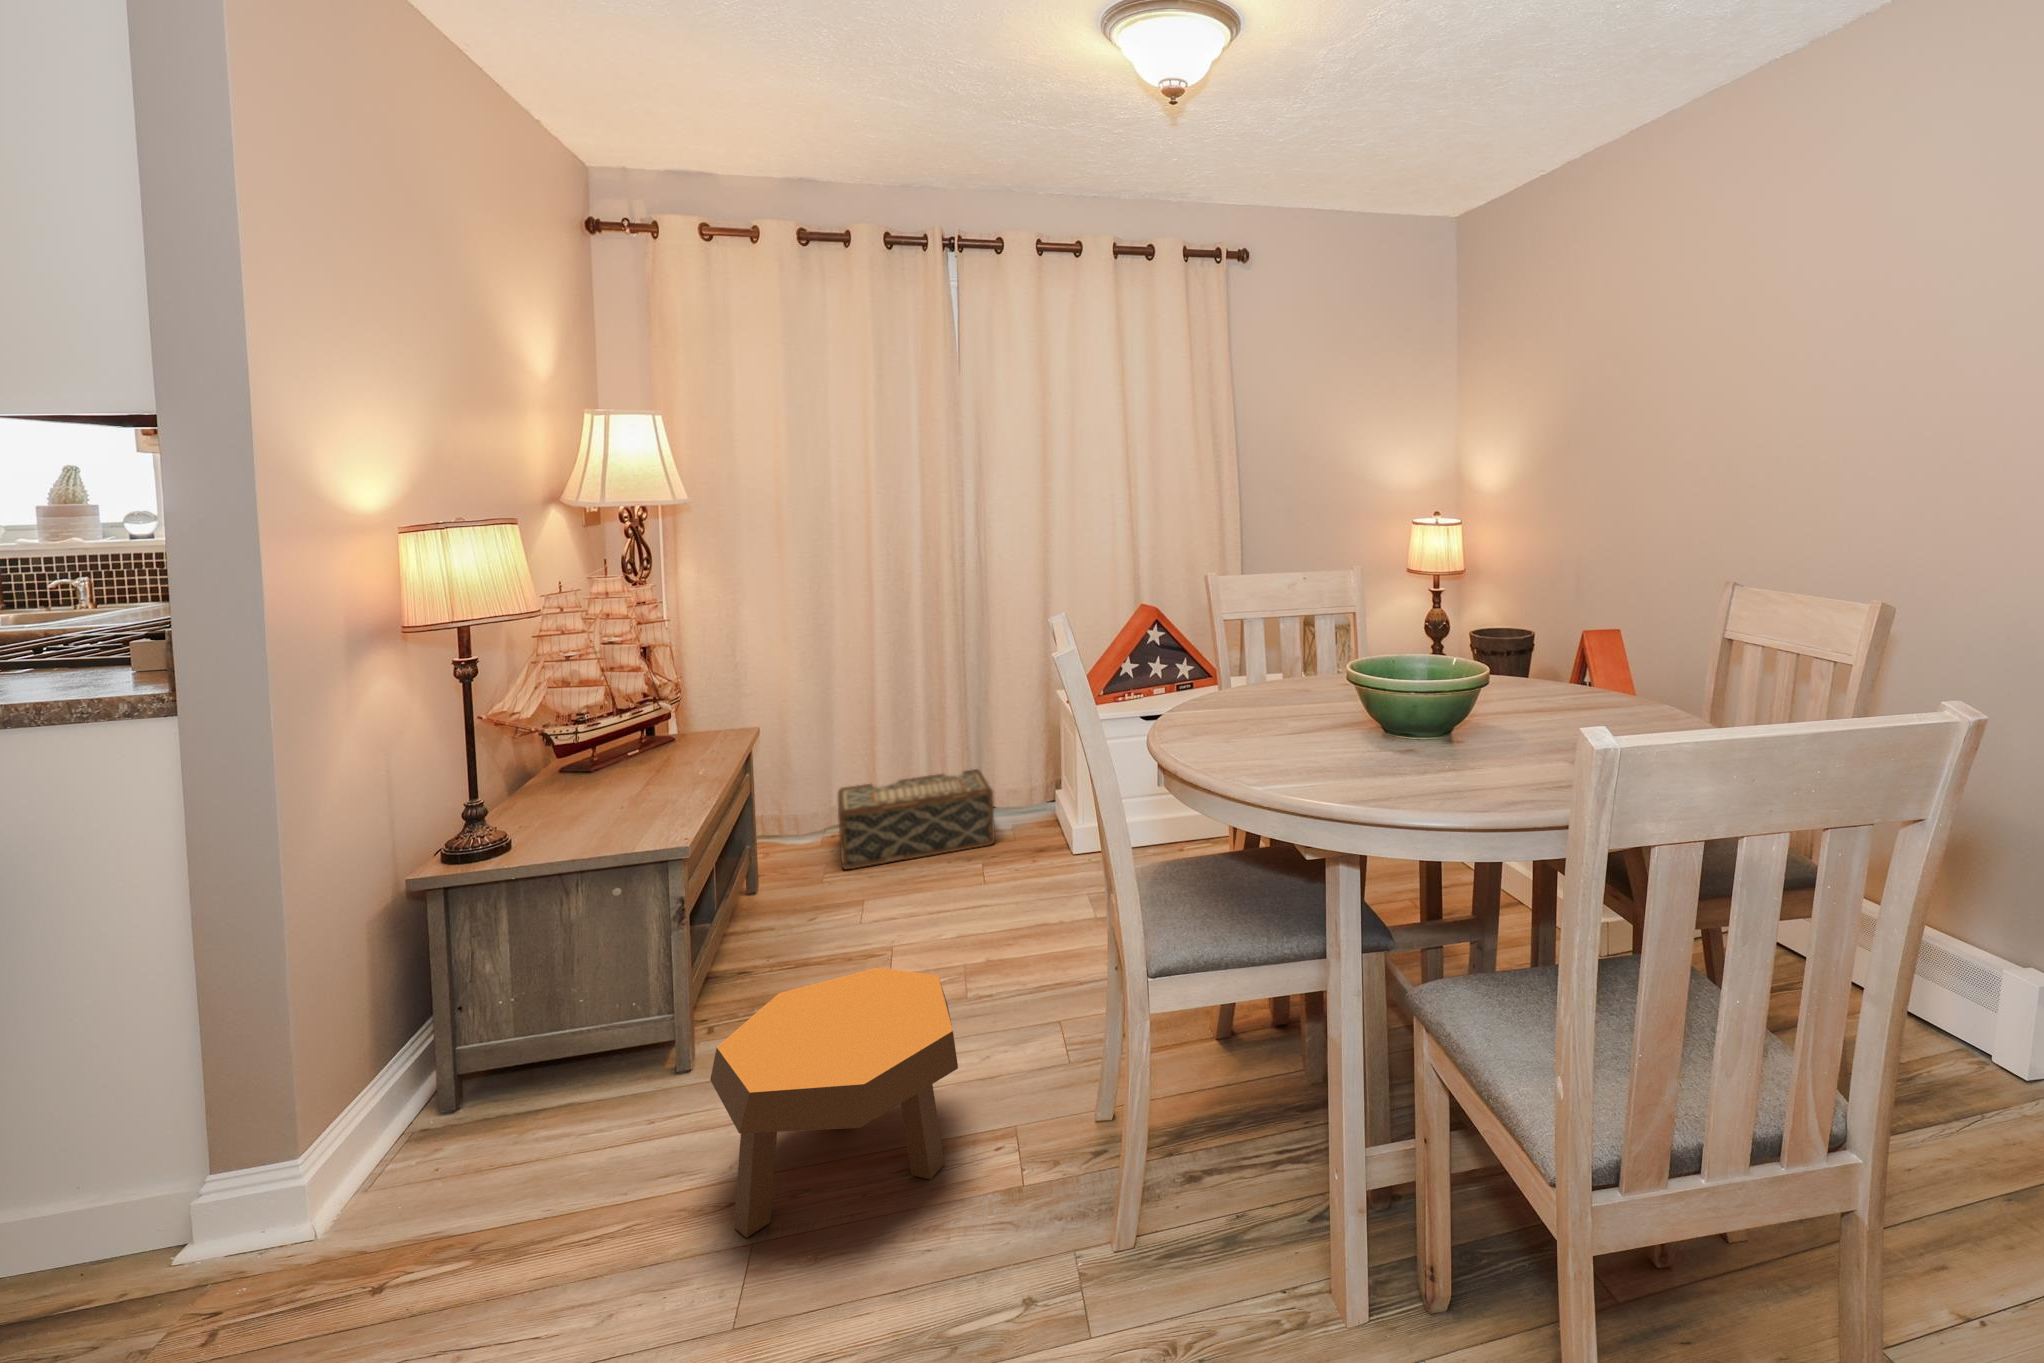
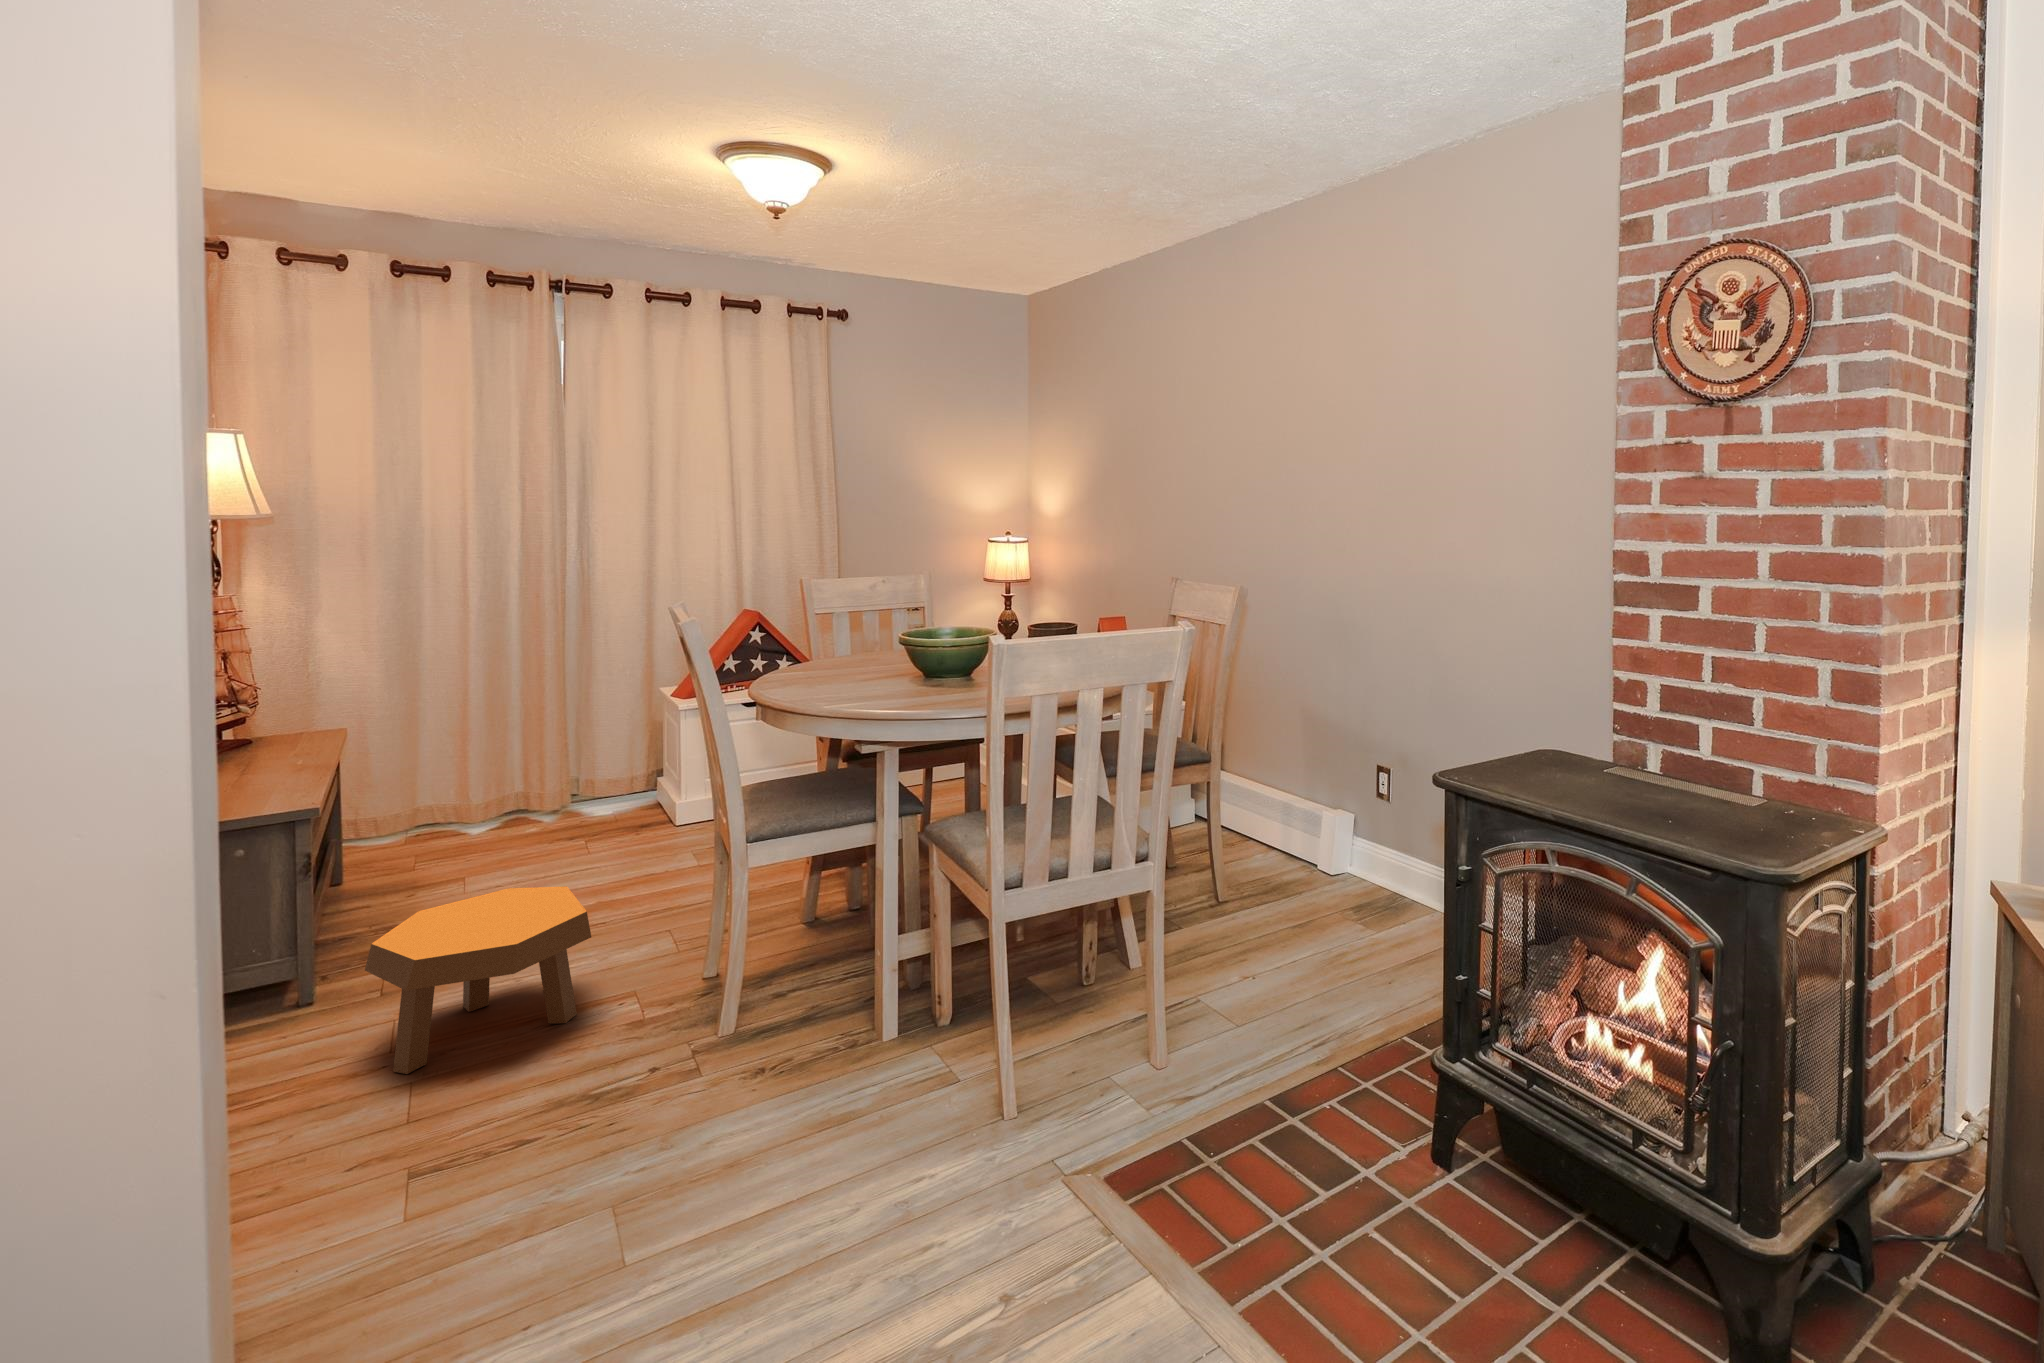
woven basket: present [838,769,995,869] -> none [421,765,594,860]

